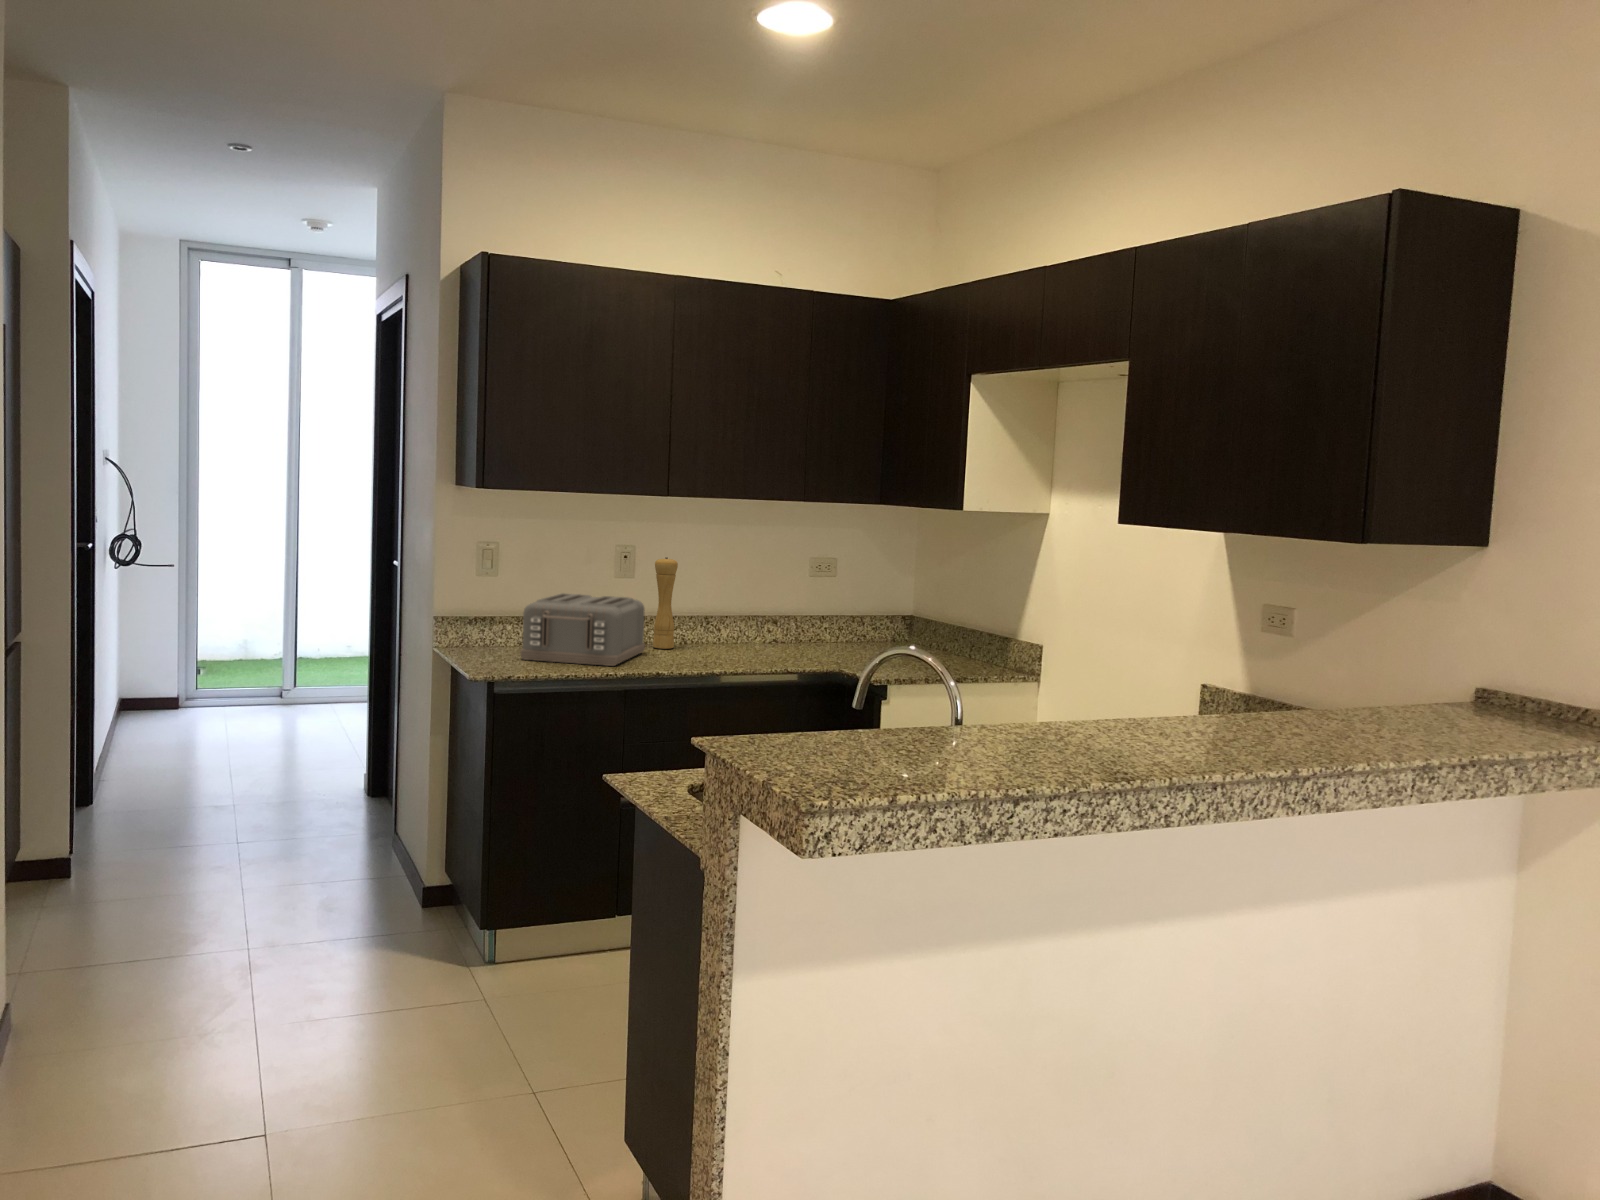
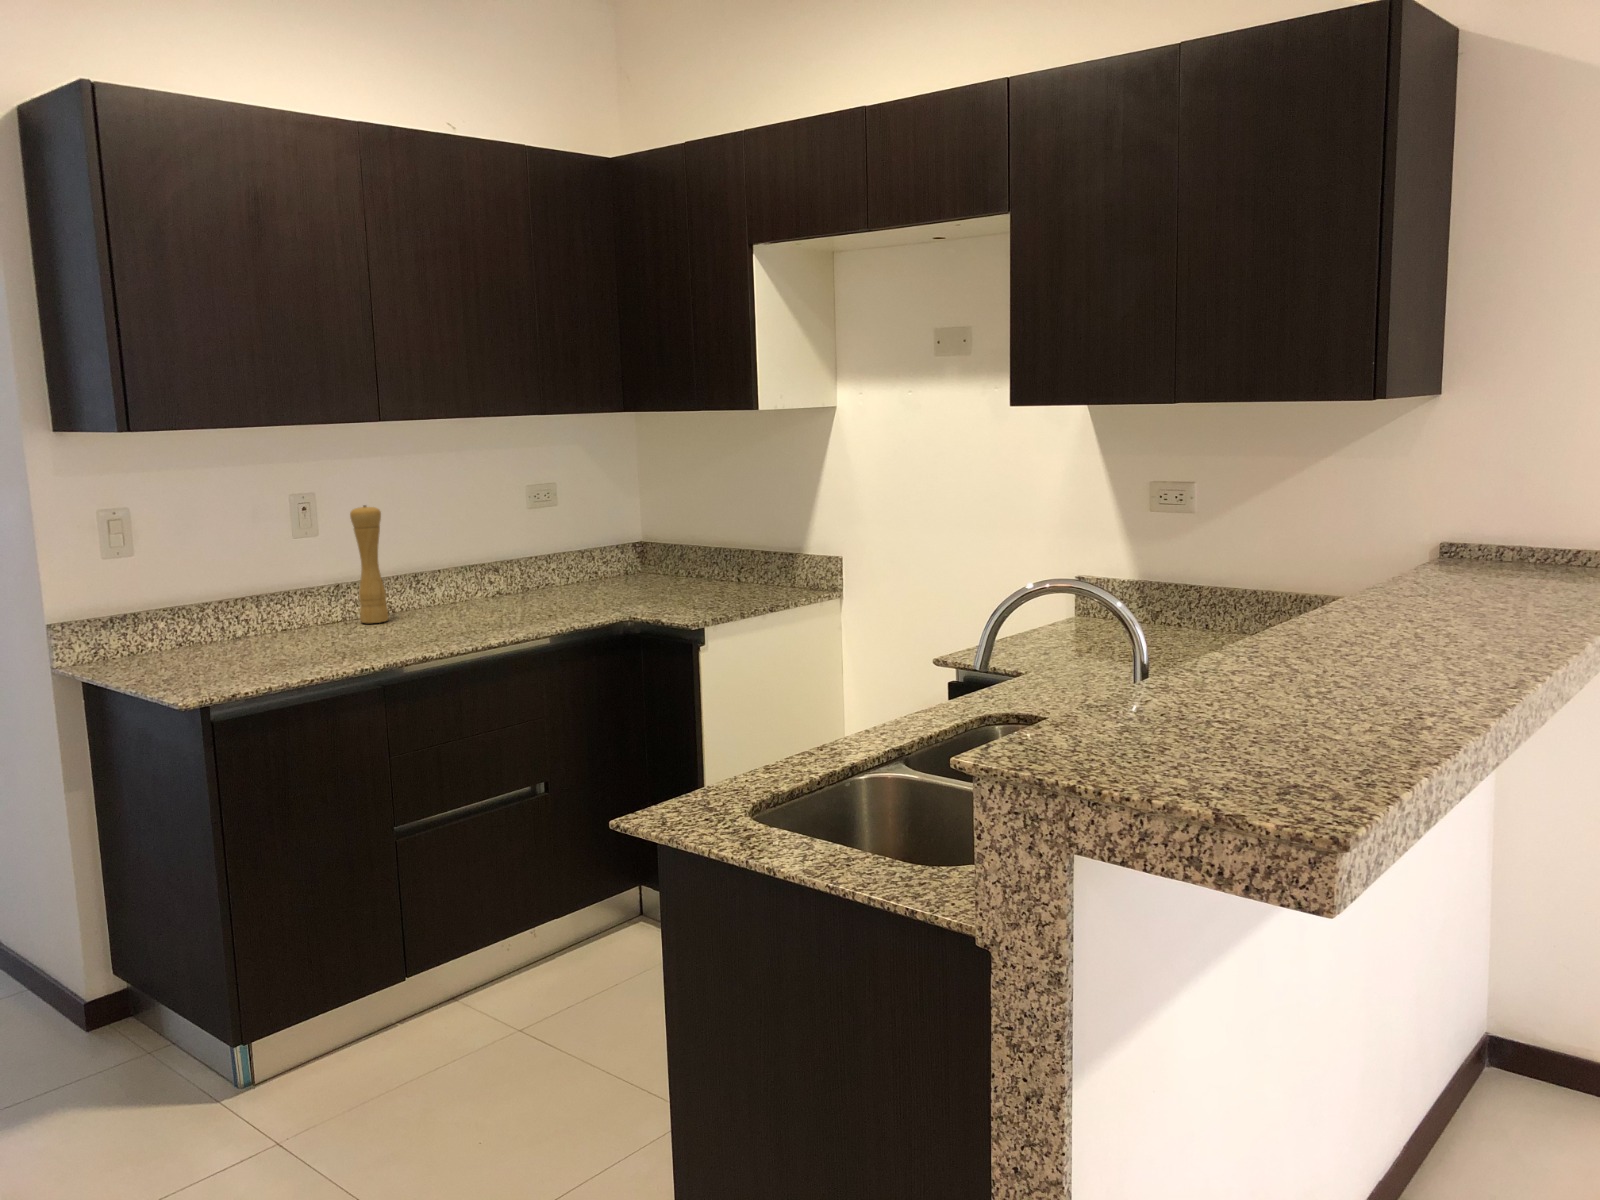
toaster: present [520,593,645,666] -> none [200,563,360,666]

